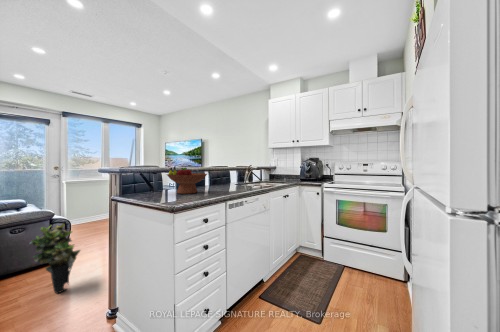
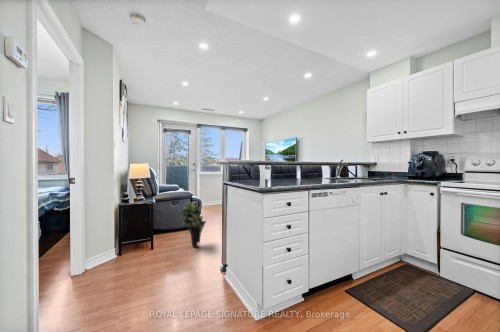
fruit bowl: present [167,167,207,194] -> none [261,160,294,183]

